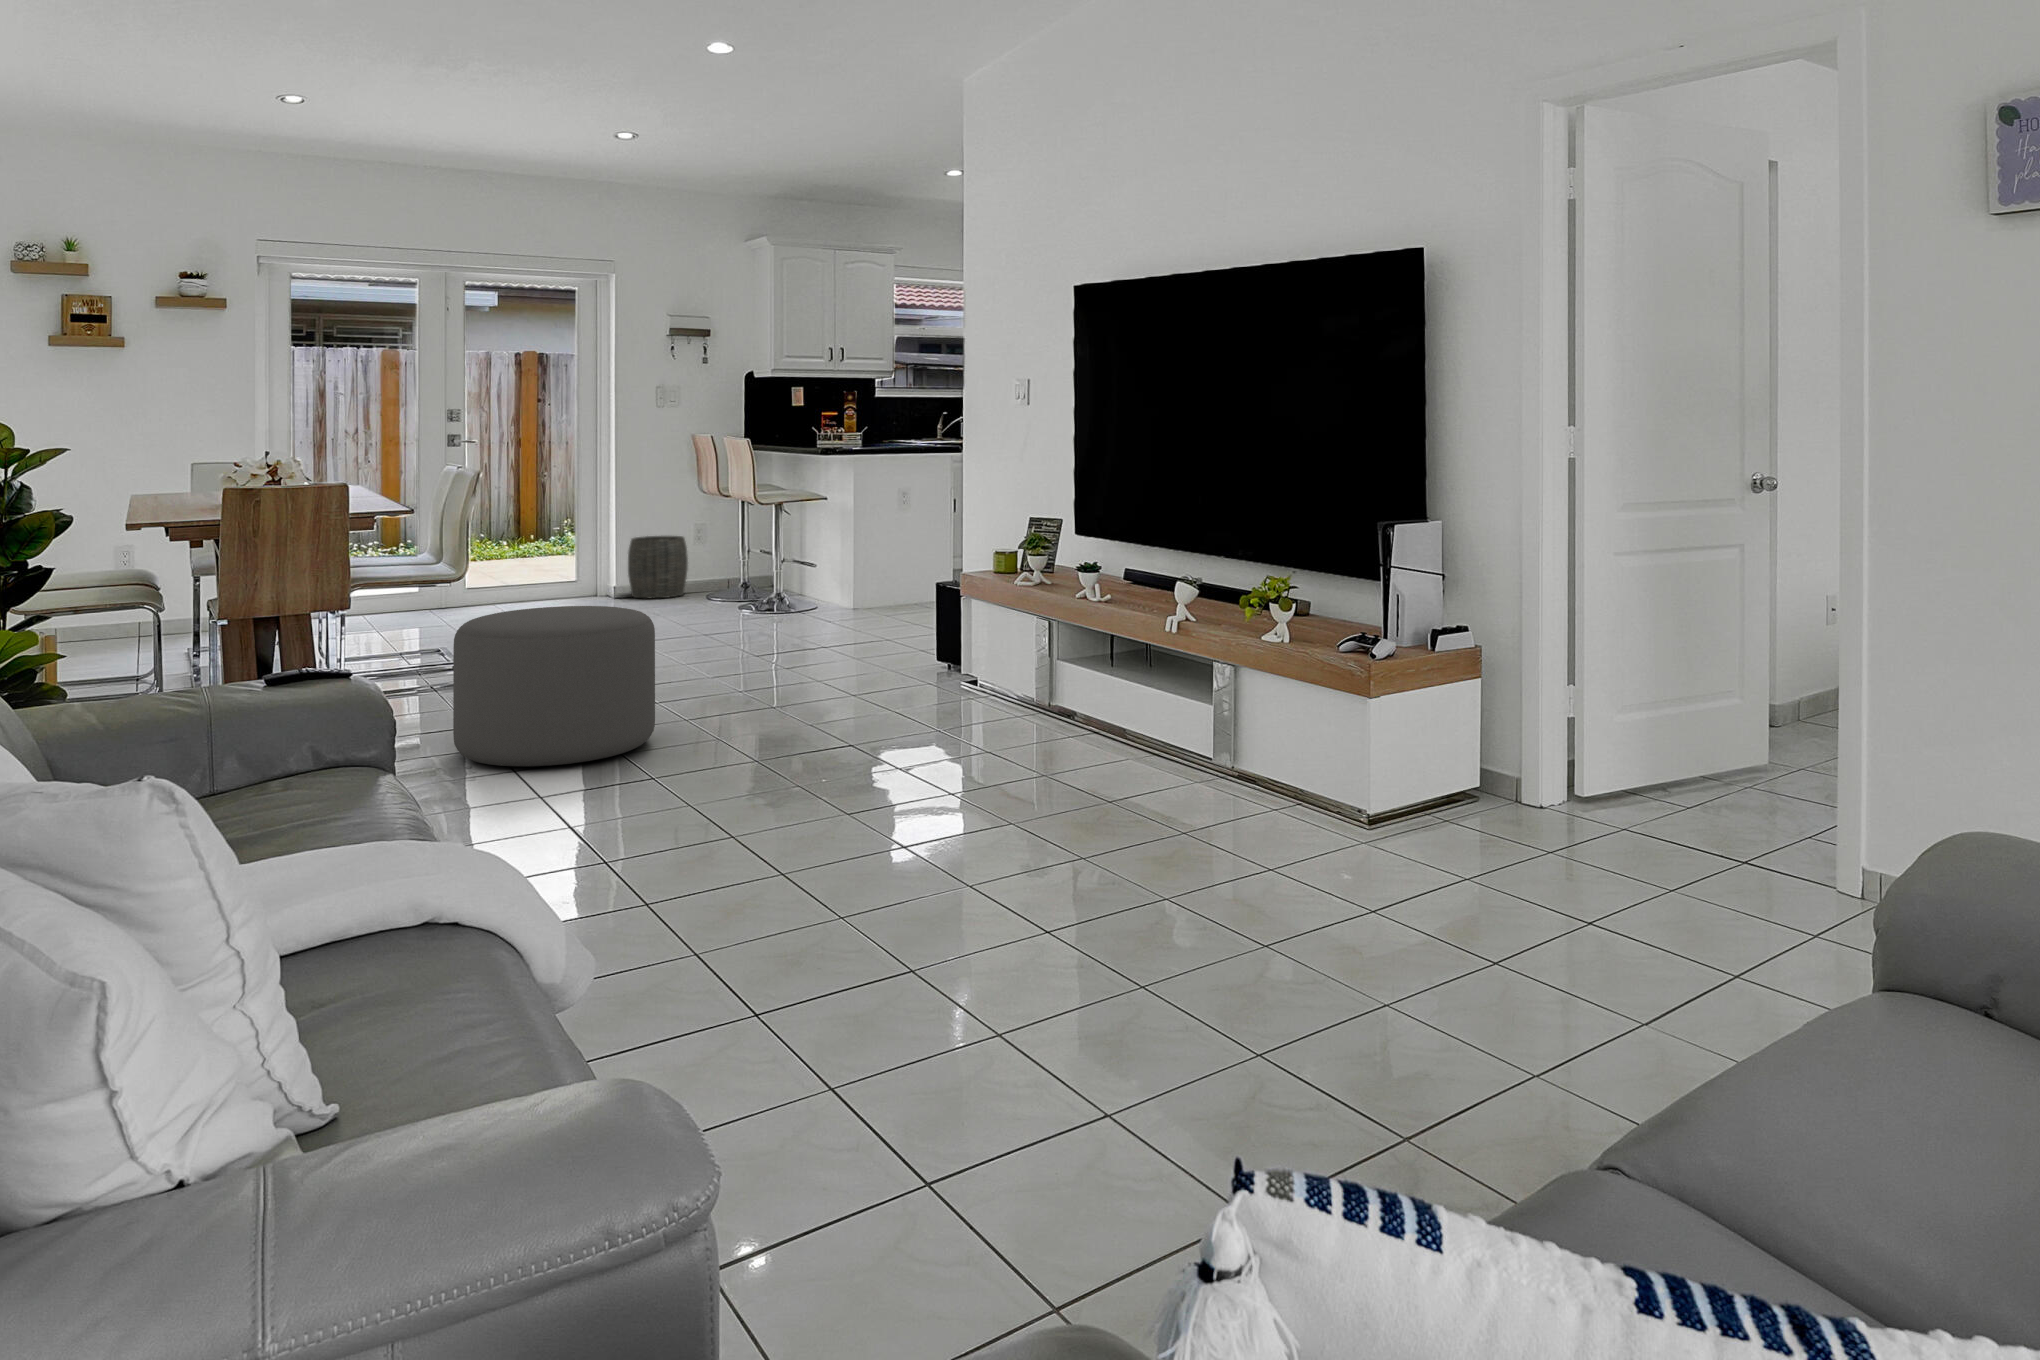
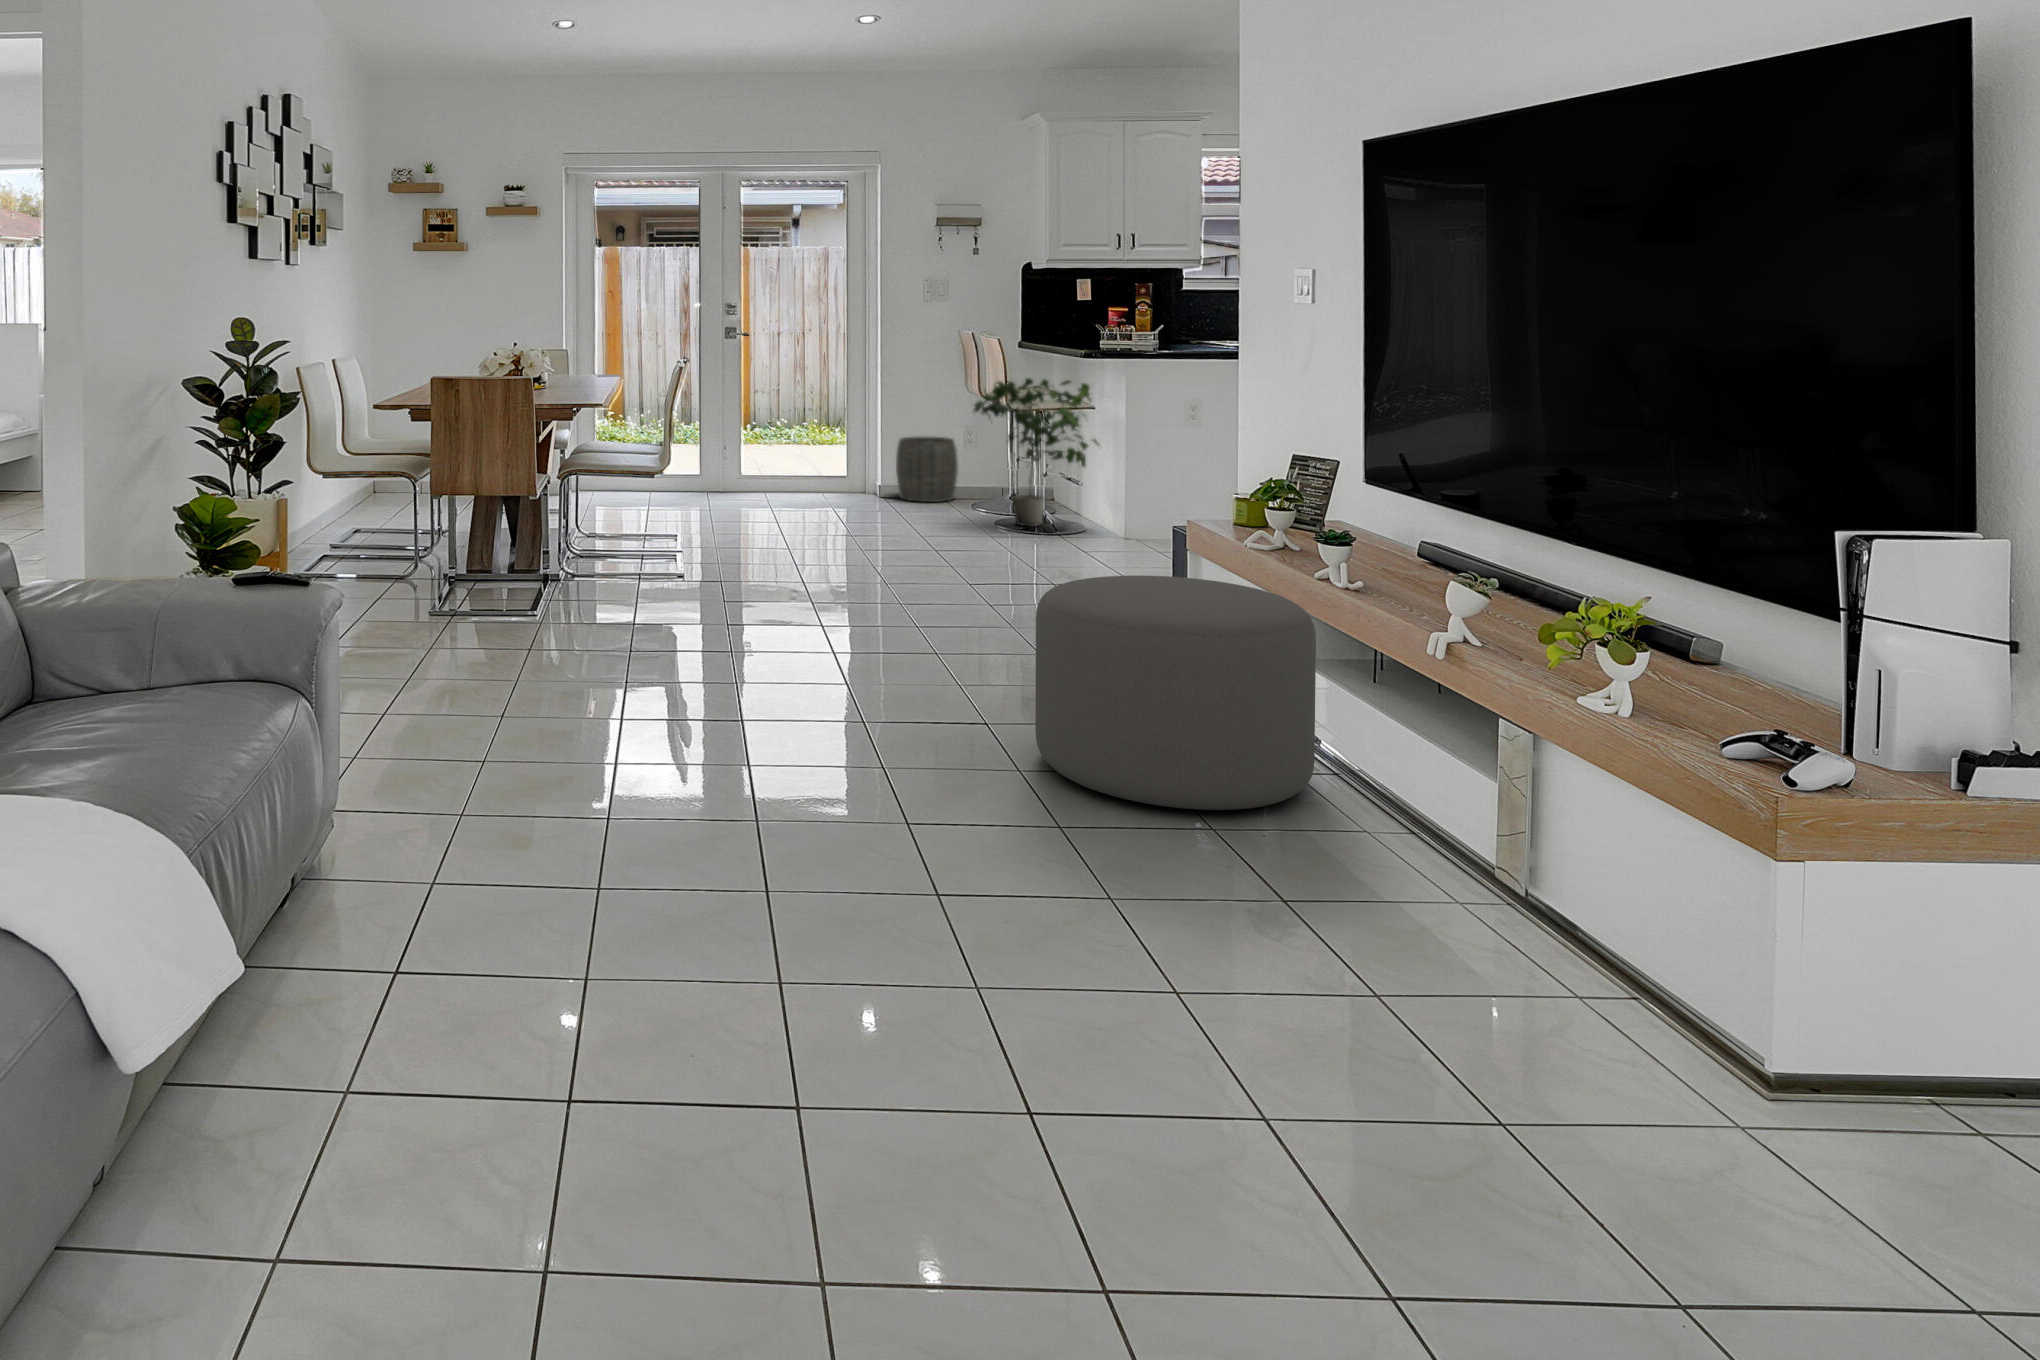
potted plant: none [715,474,830,609] -> present [974,378,1099,526]
ottoman: present [453,606,655,766] -> present [1035,575,1316,810]

